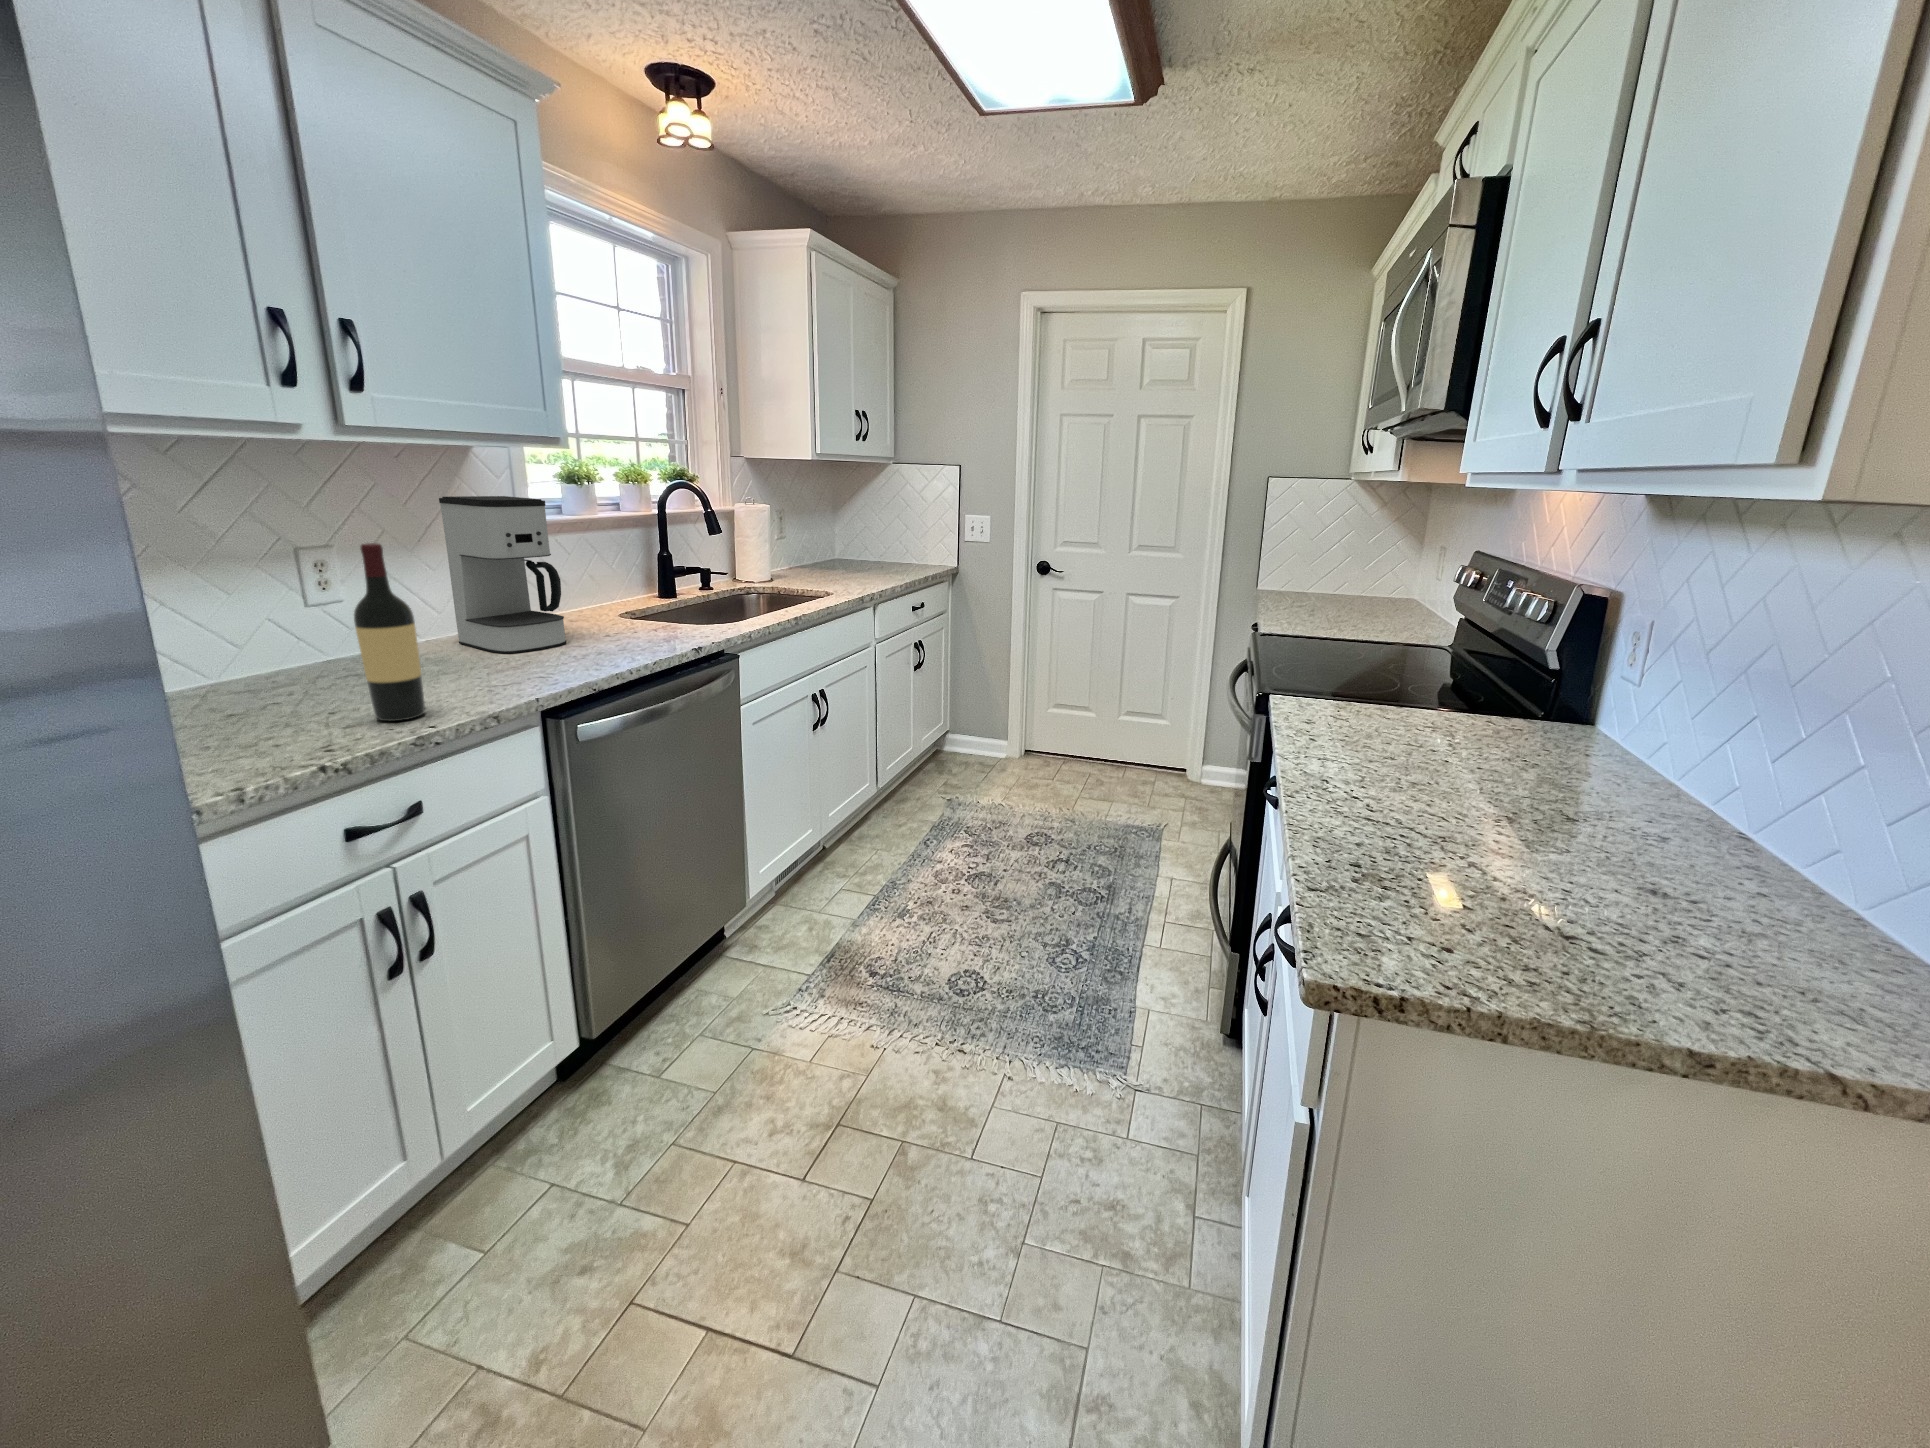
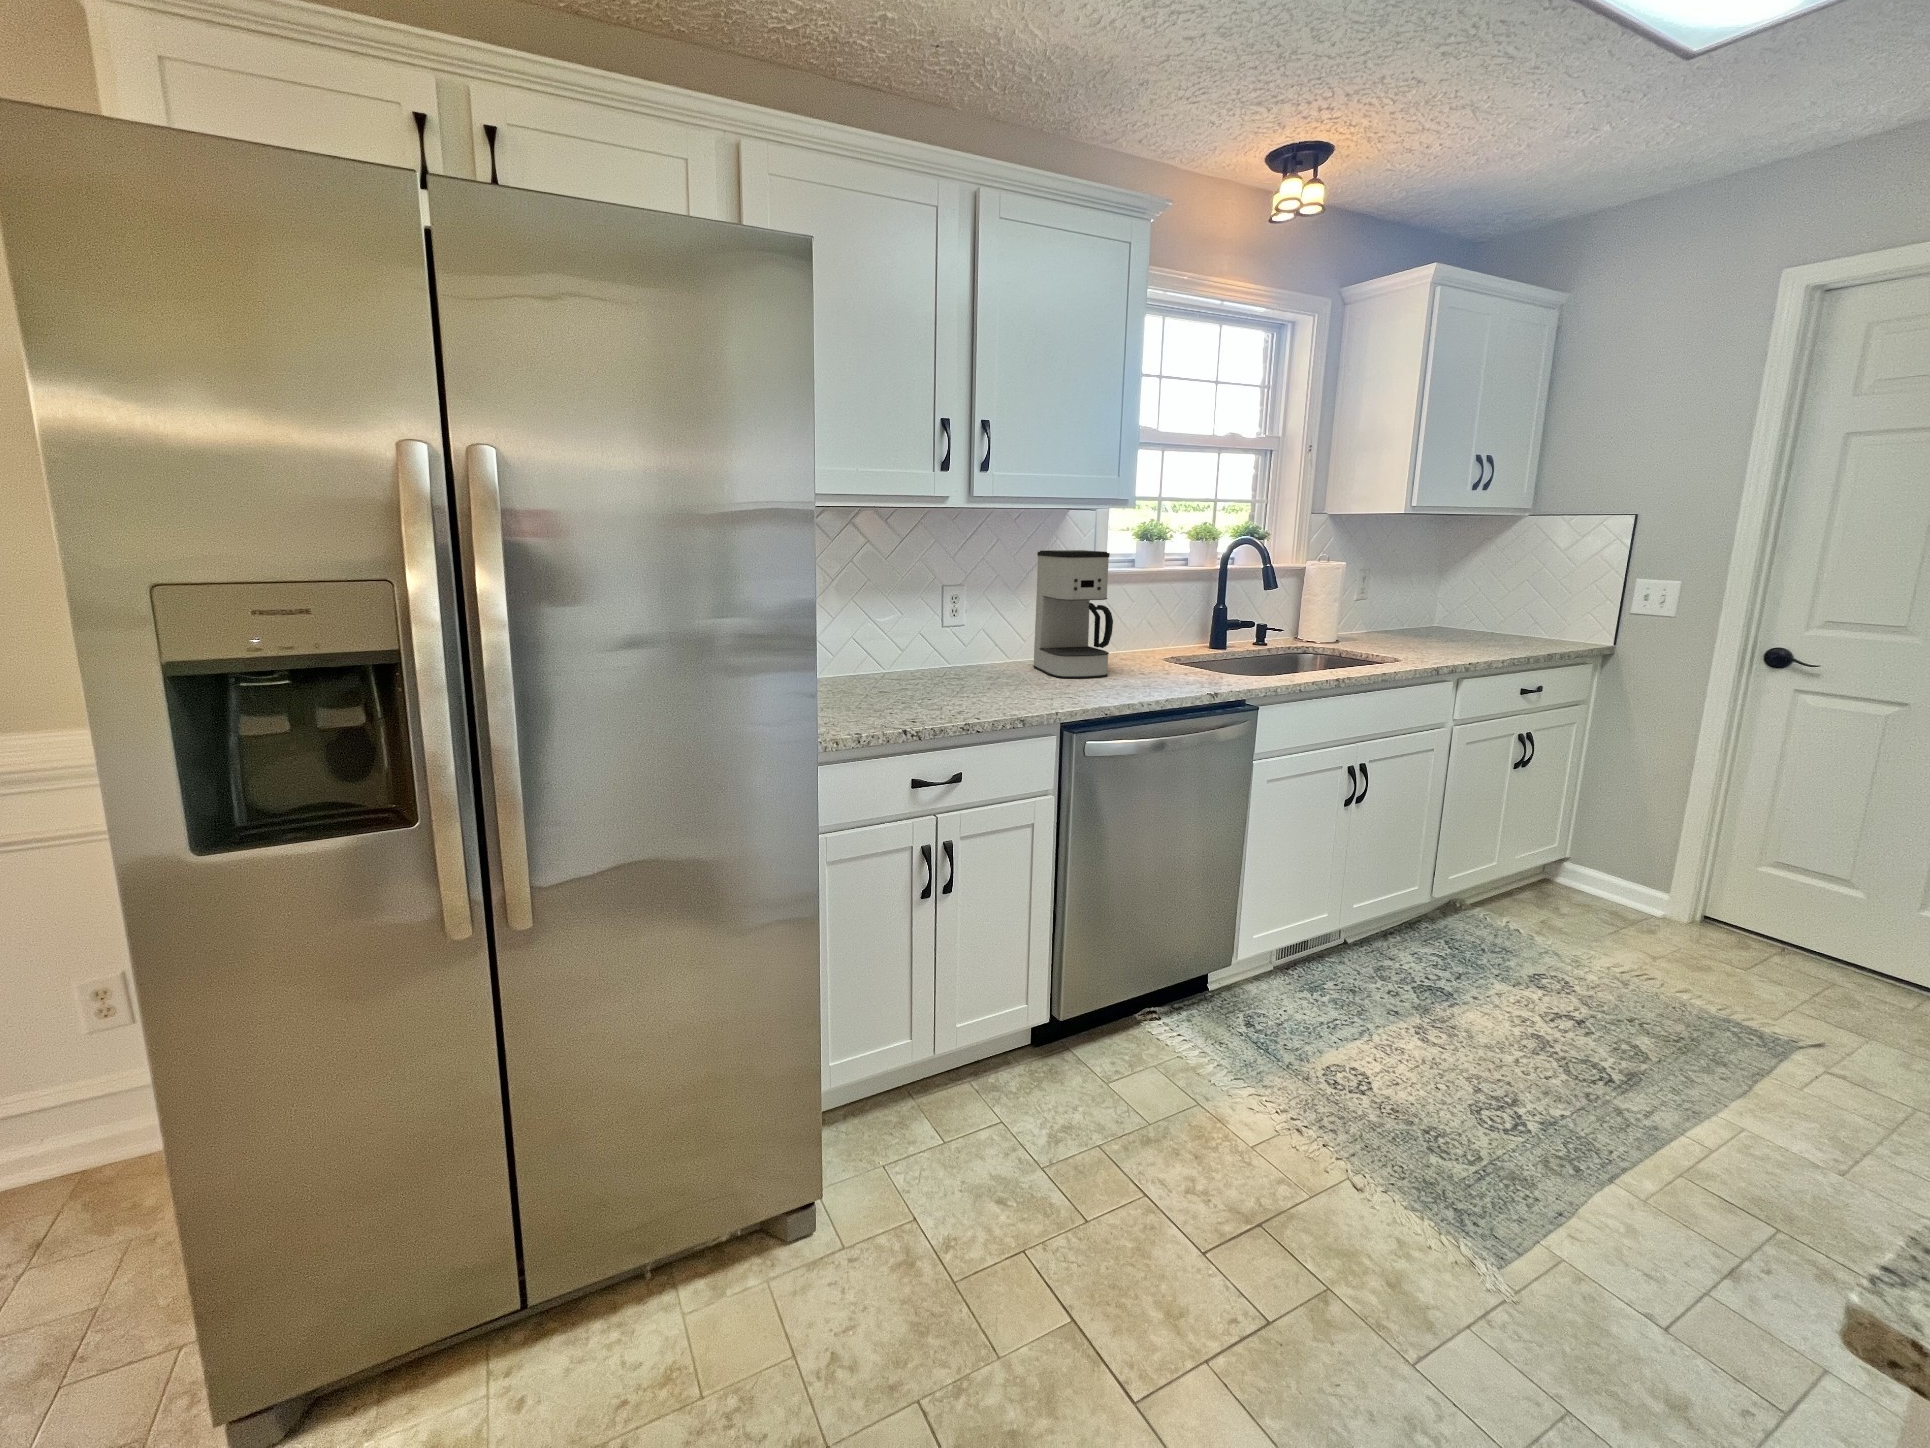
wine bottle: present [354,543,425,721] -> none [952,579,987,711]

